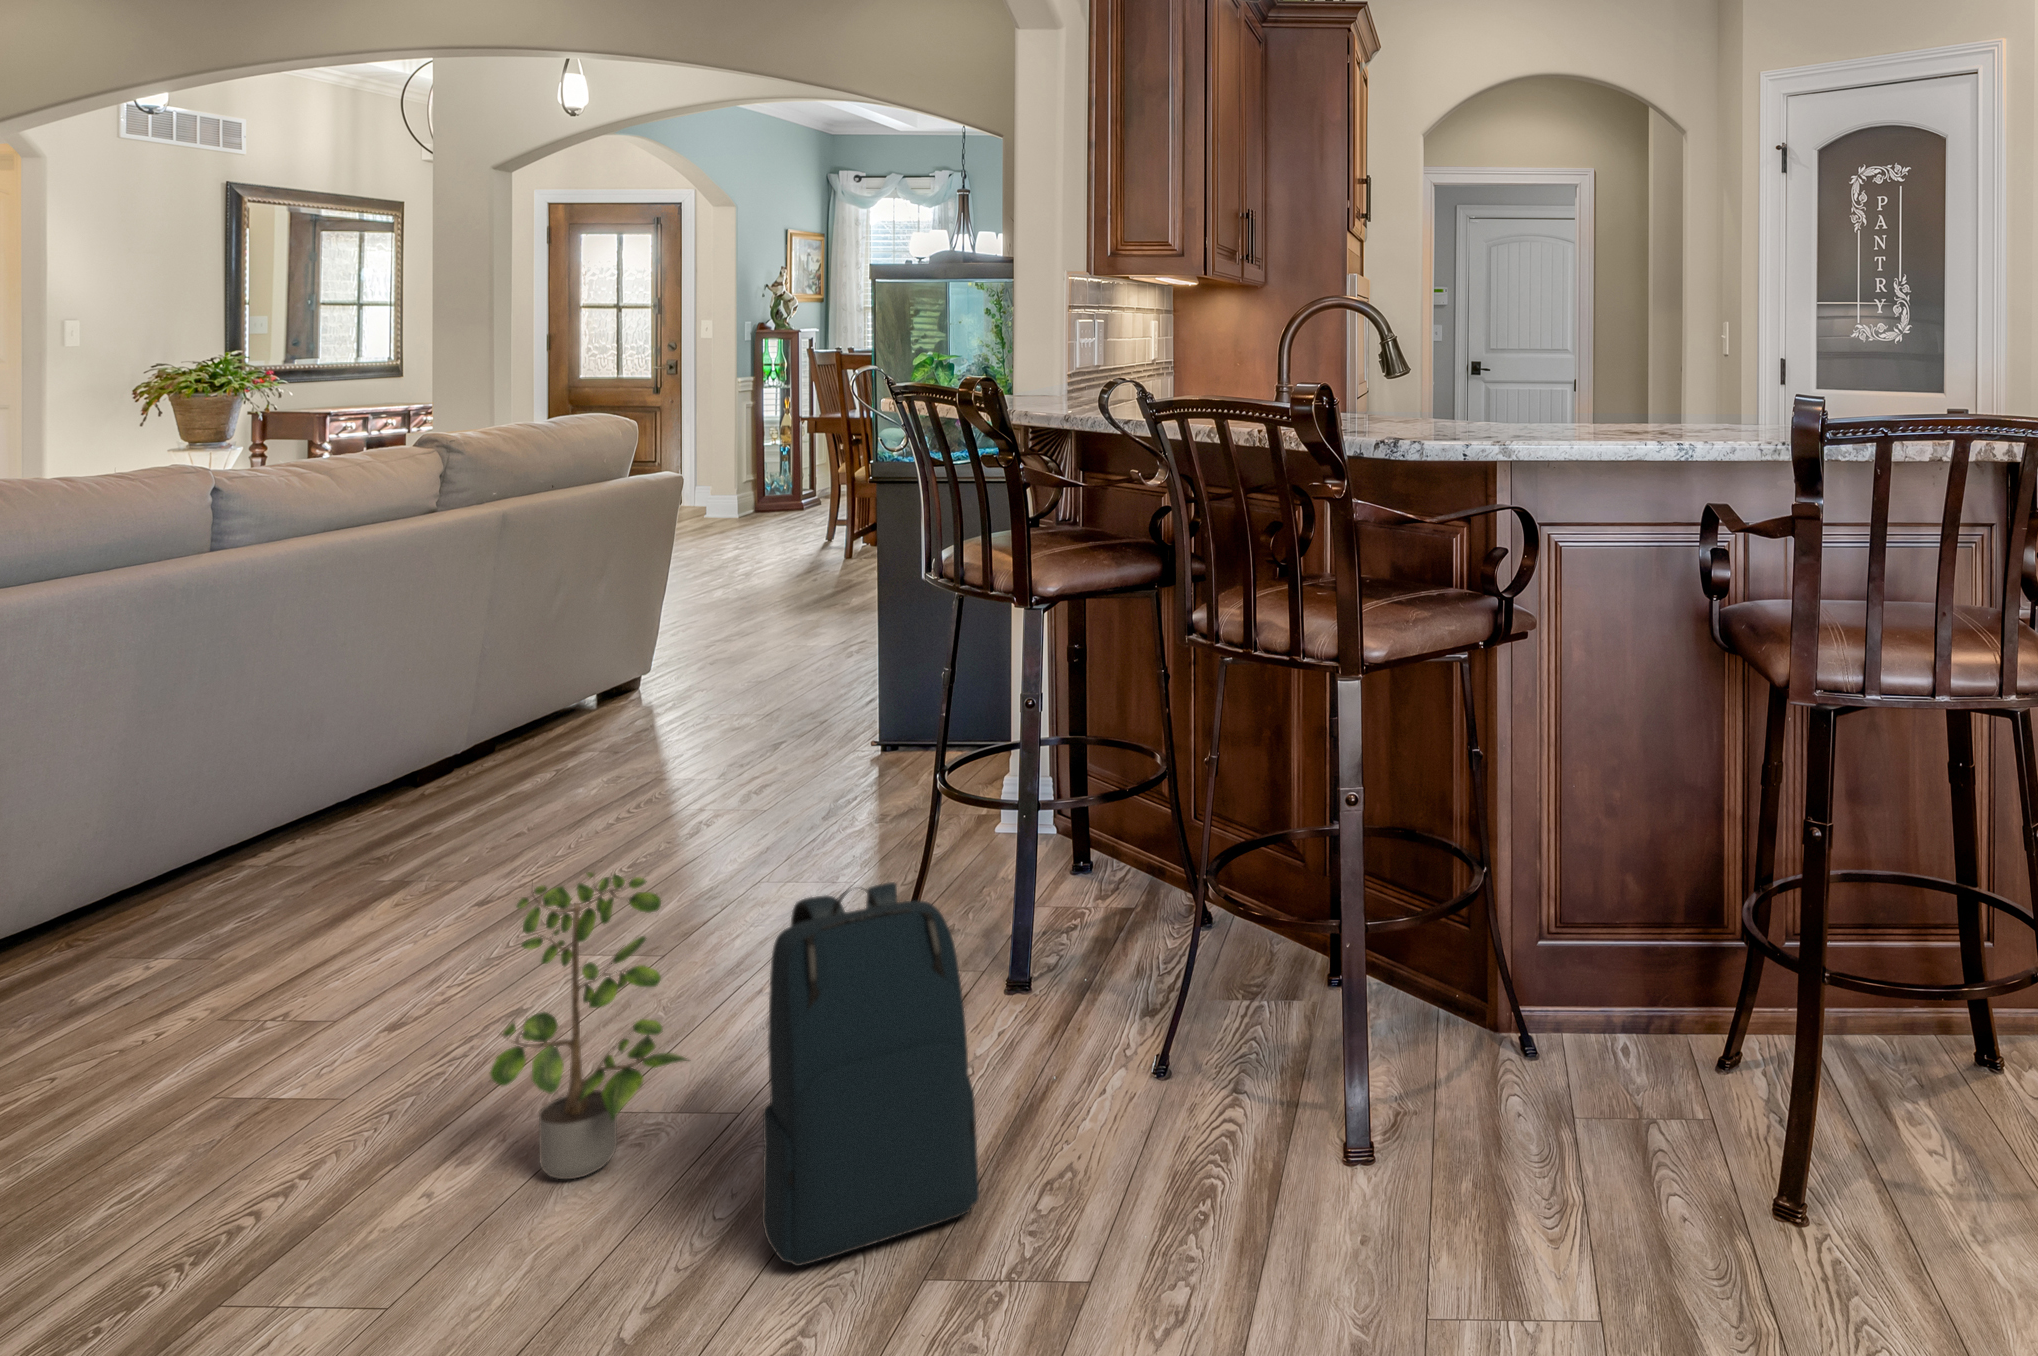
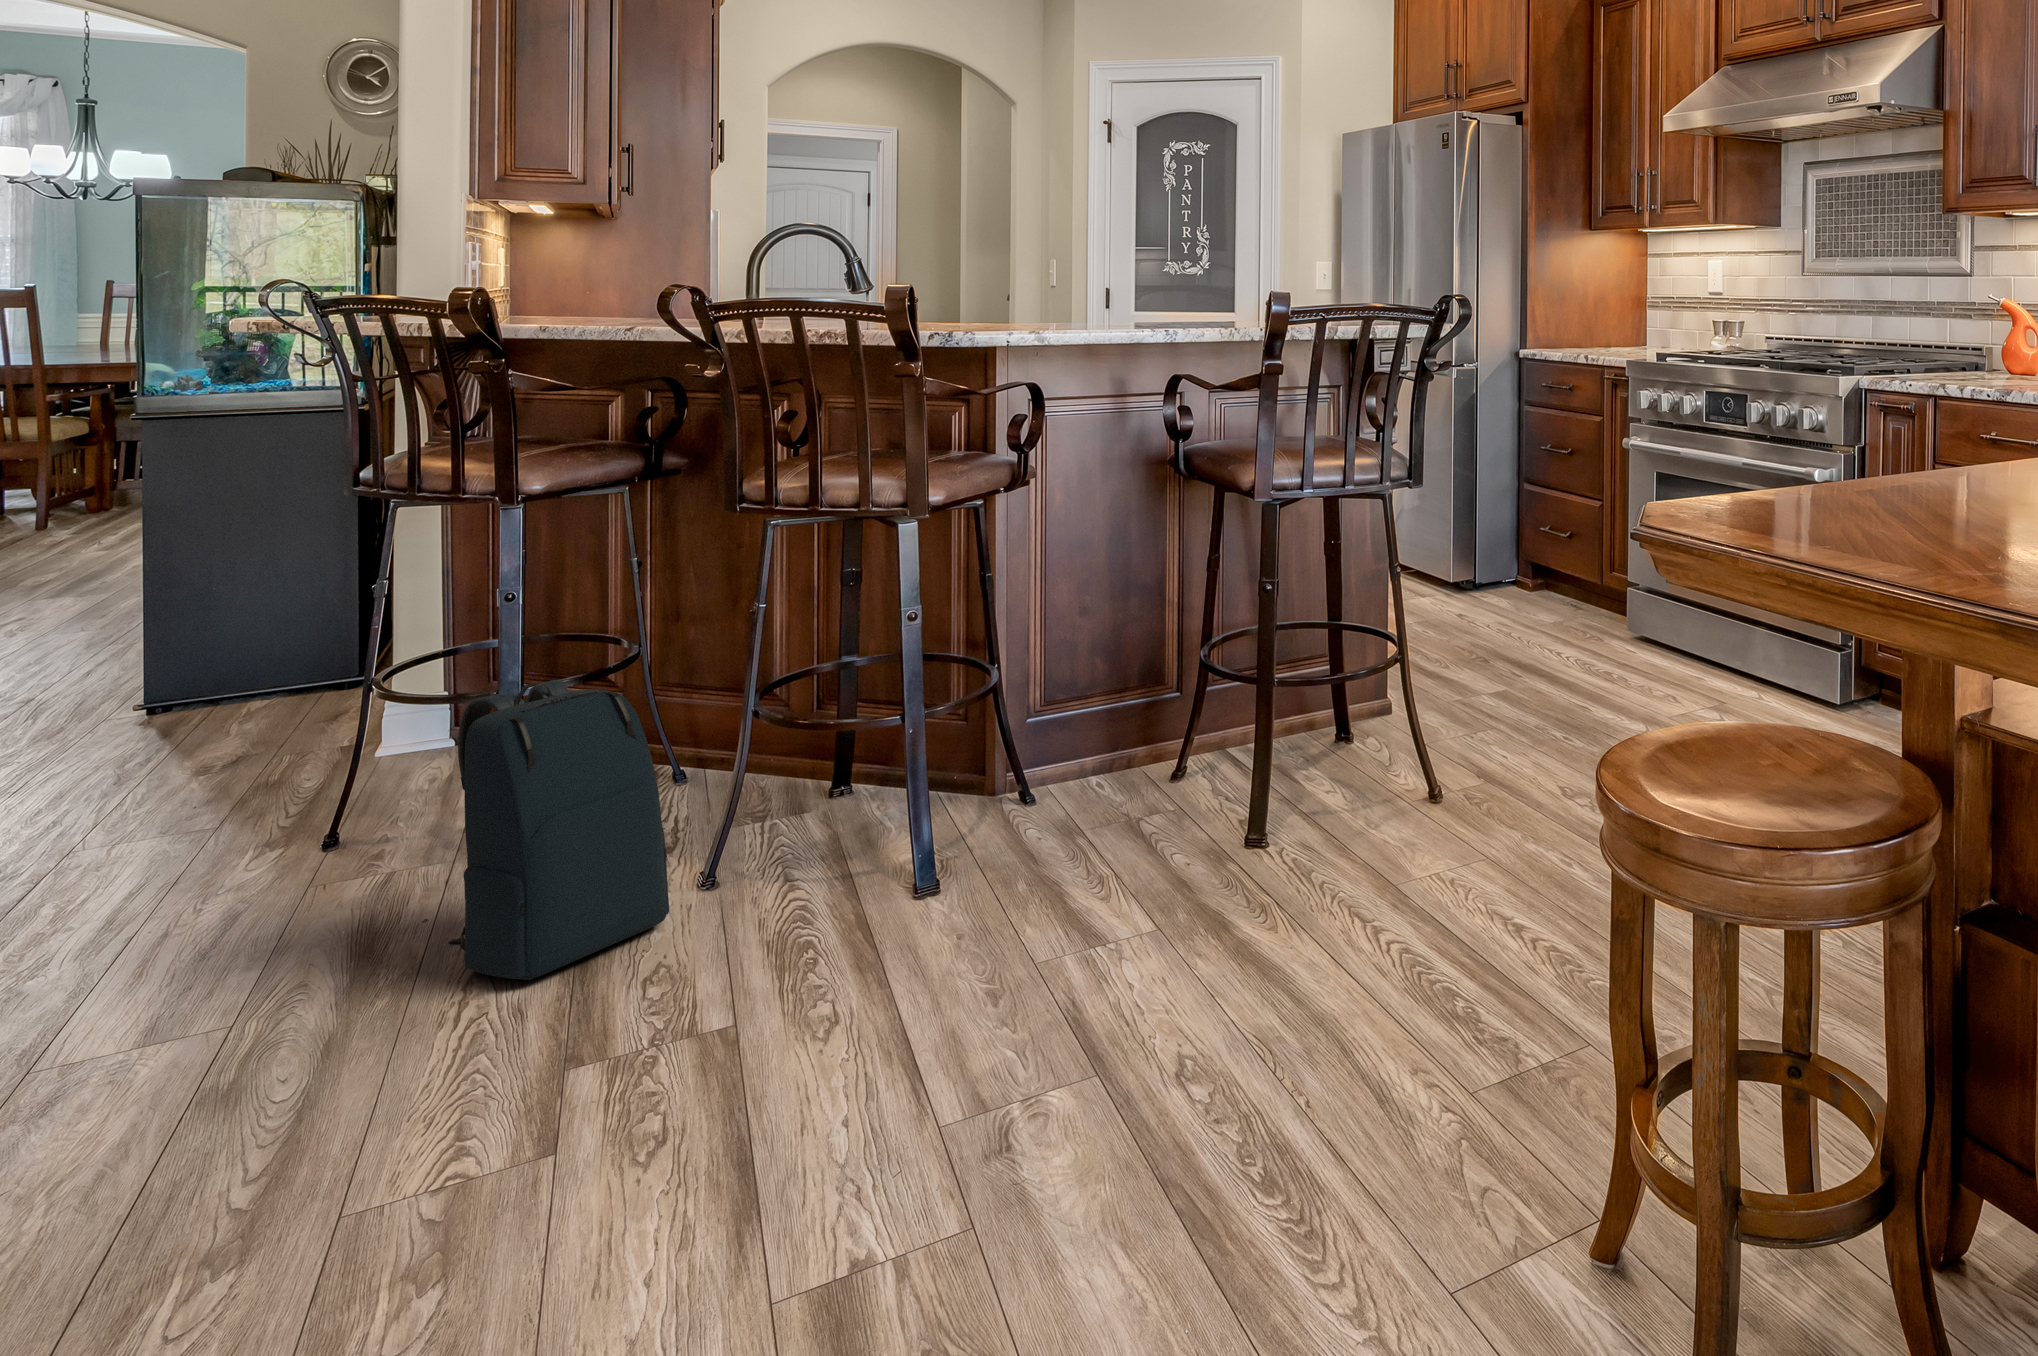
potted plant: present [490,872,687,1179] -> none [107,701,338,1000]

